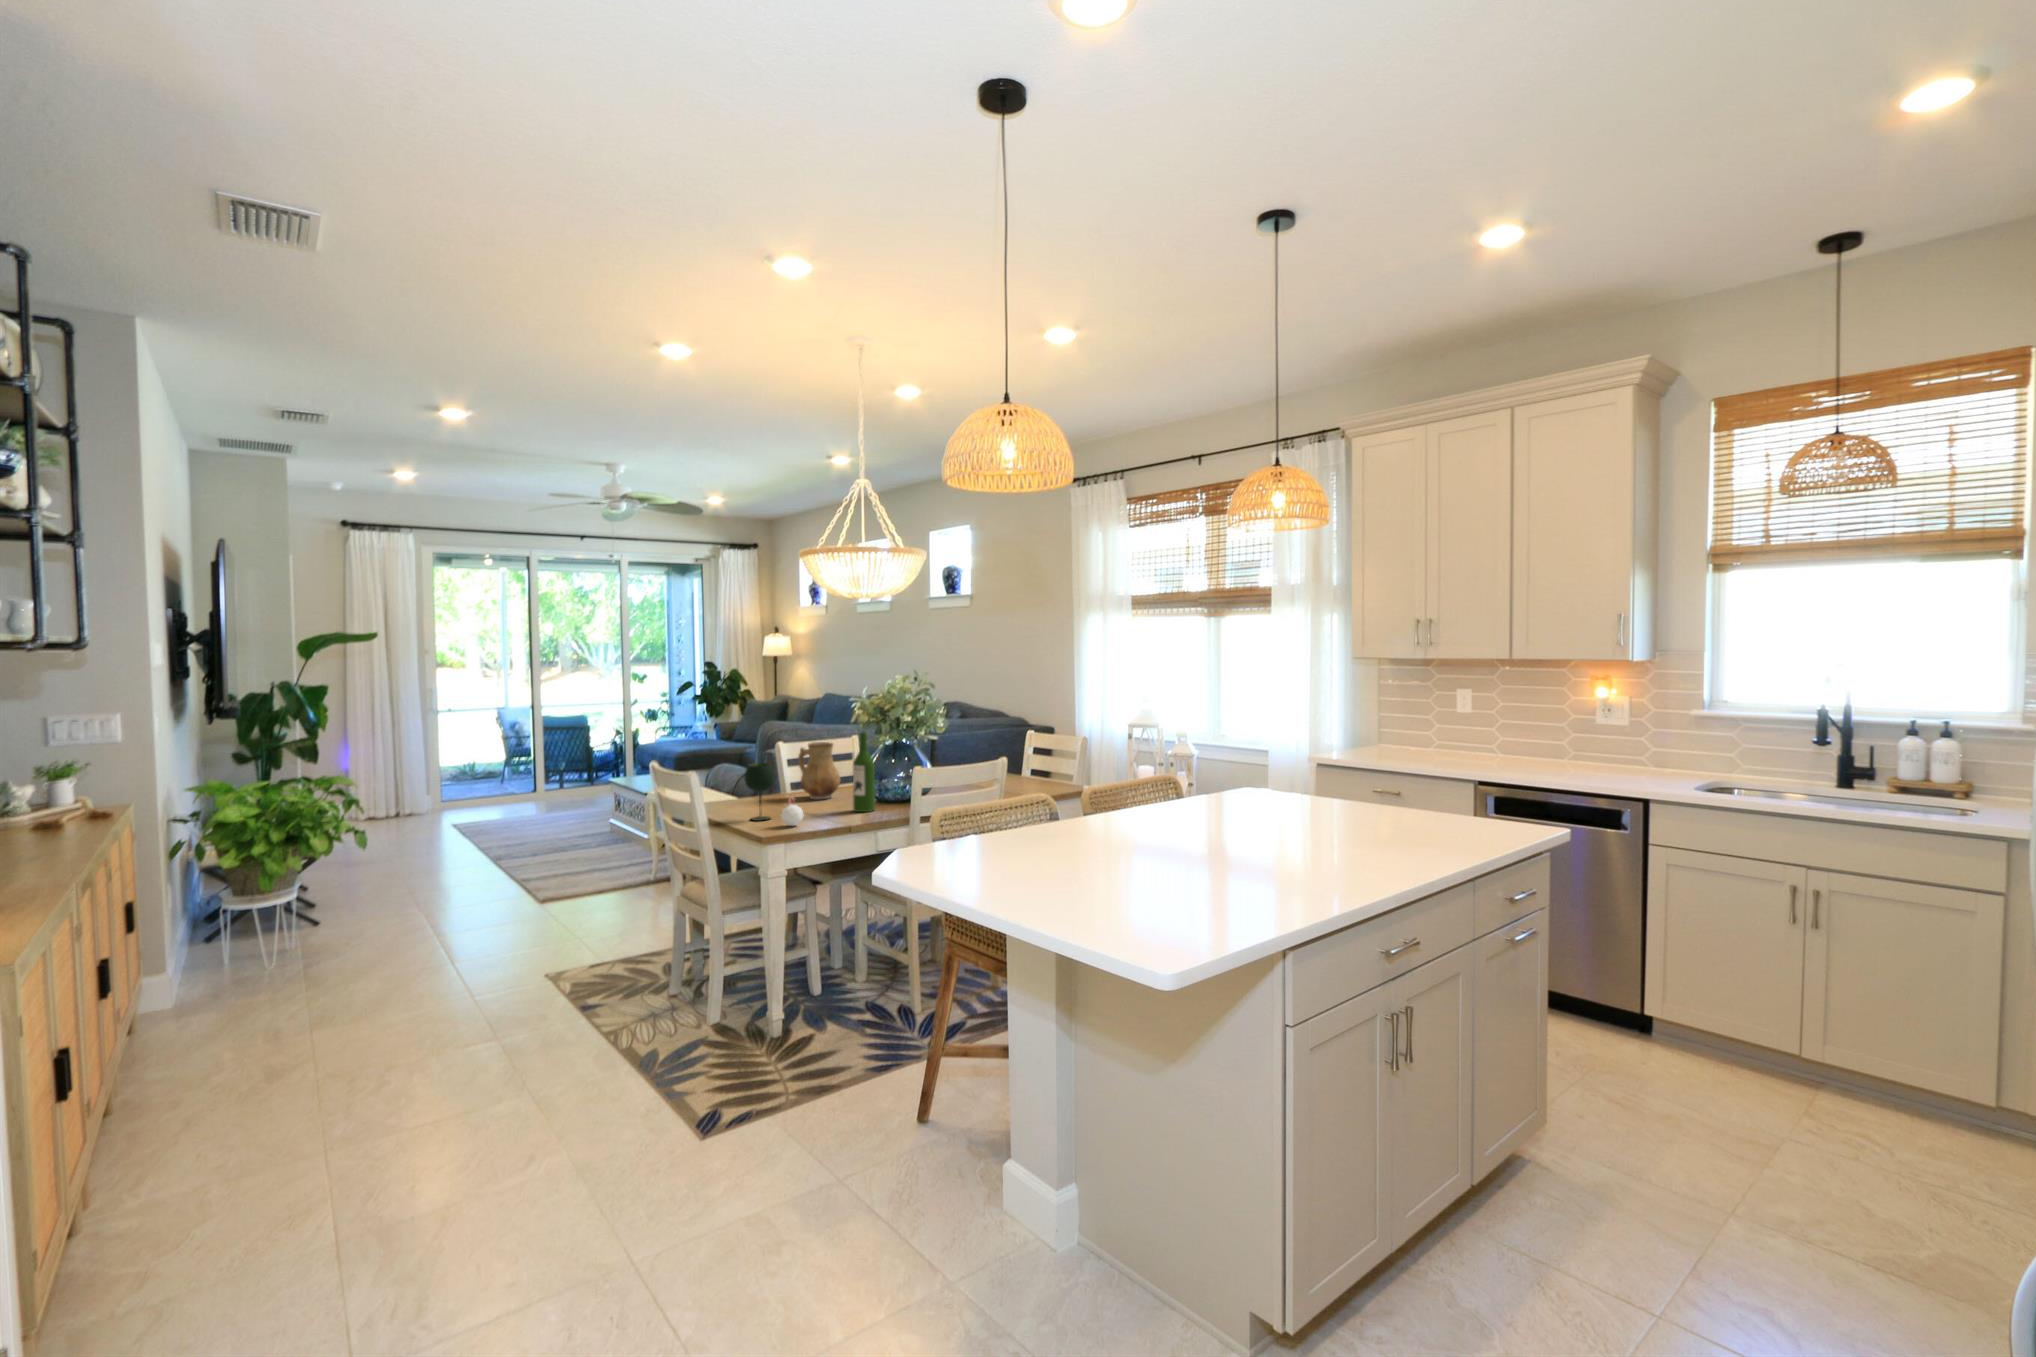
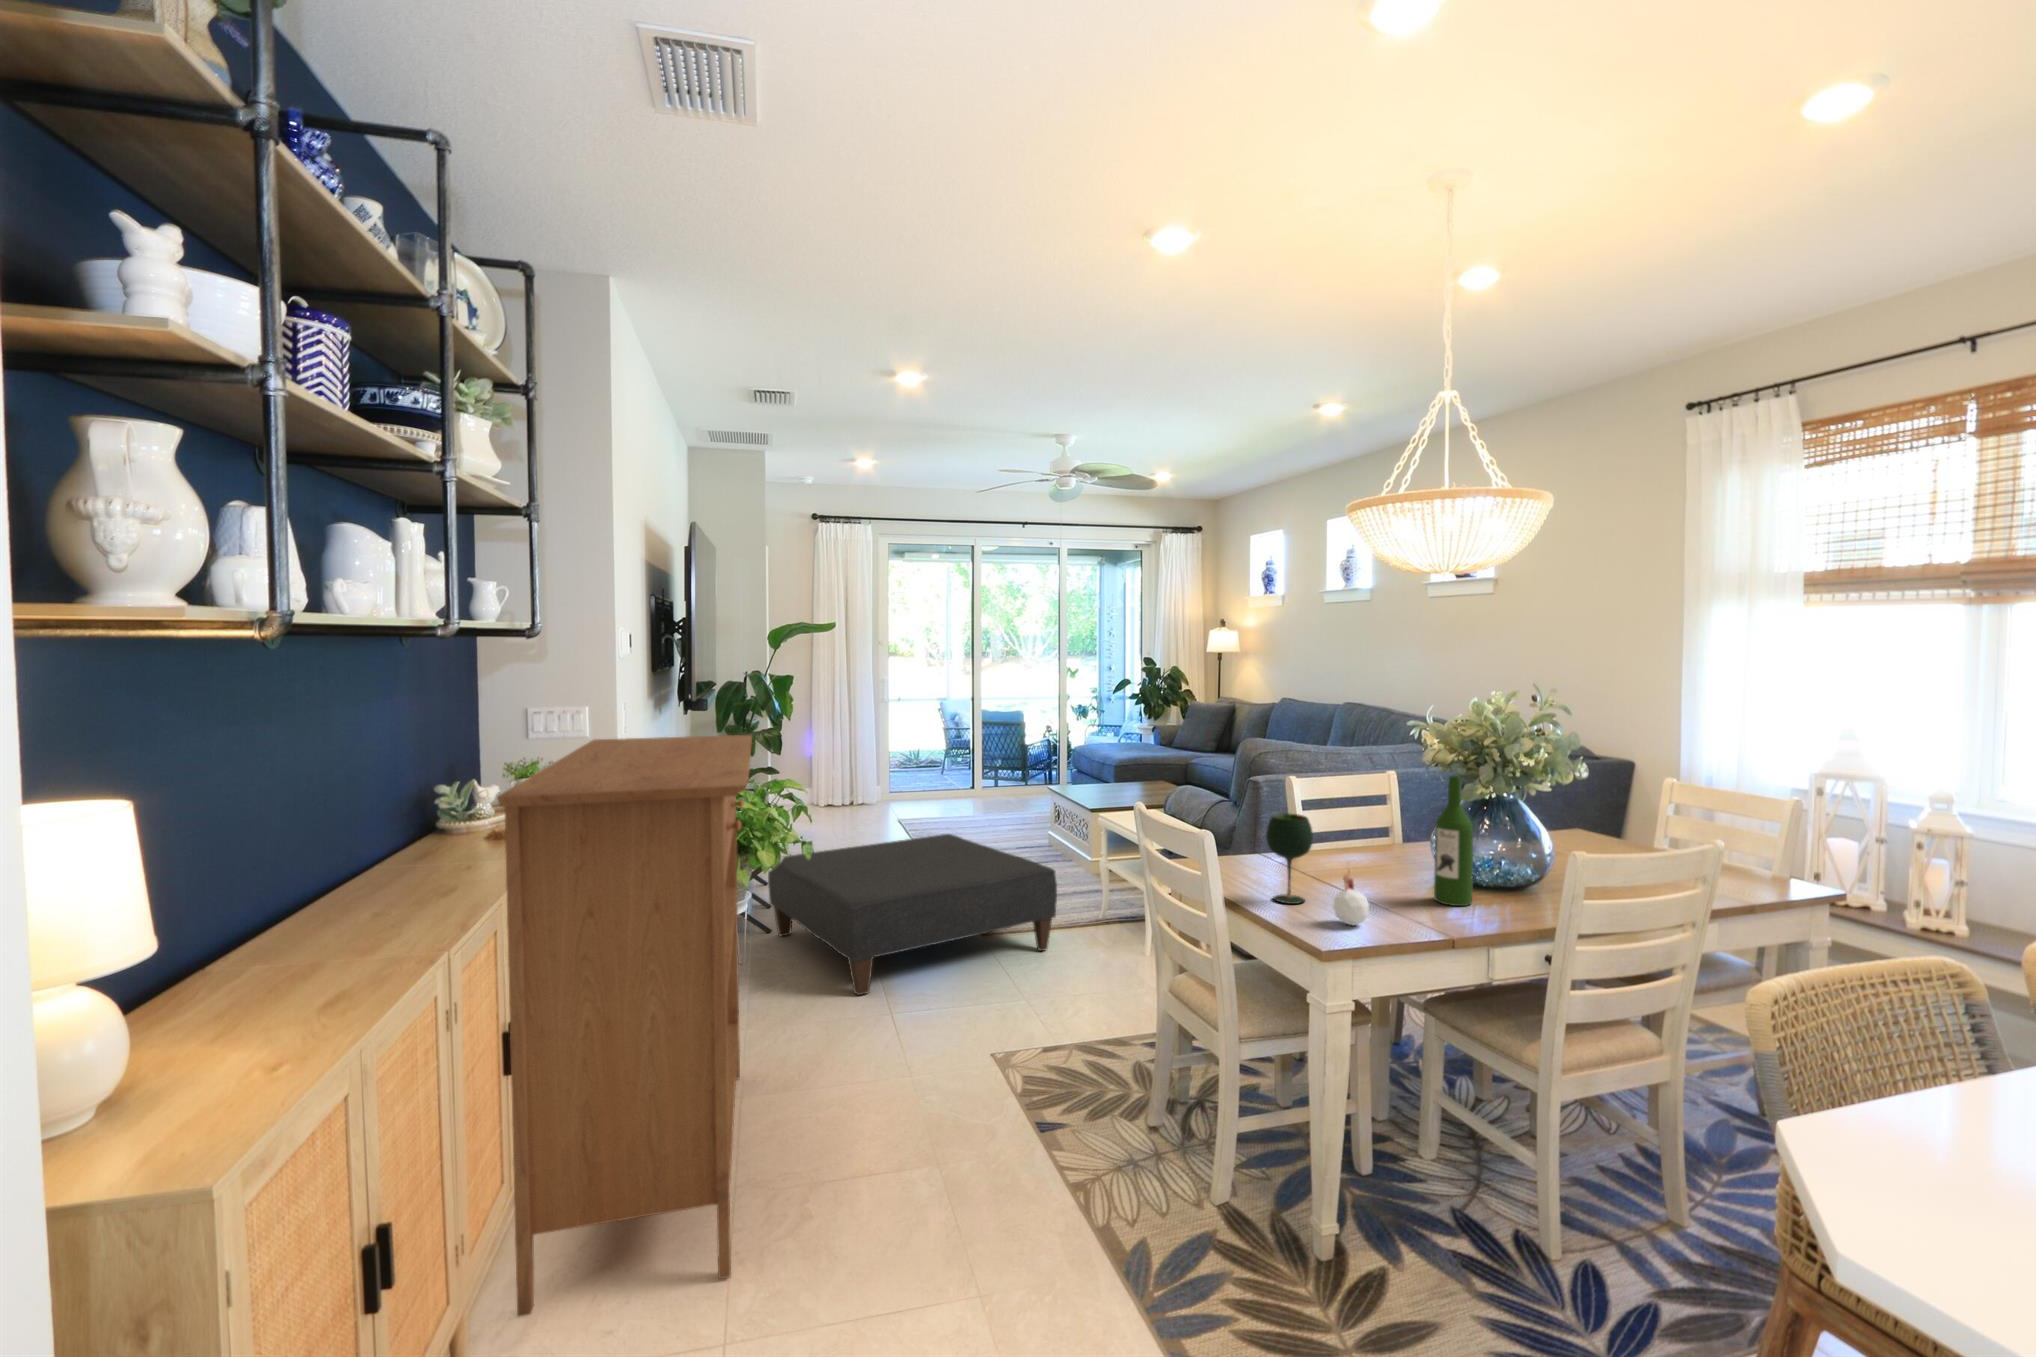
console table: none [110,732,337,1175] -> present [497,735,752,1316]
ceramic pitcher: present [798,742,840,800] -> none [1323,779,1390,867]
ottoman: none [315,822,610,955] -> present [768,834,1057,995]

